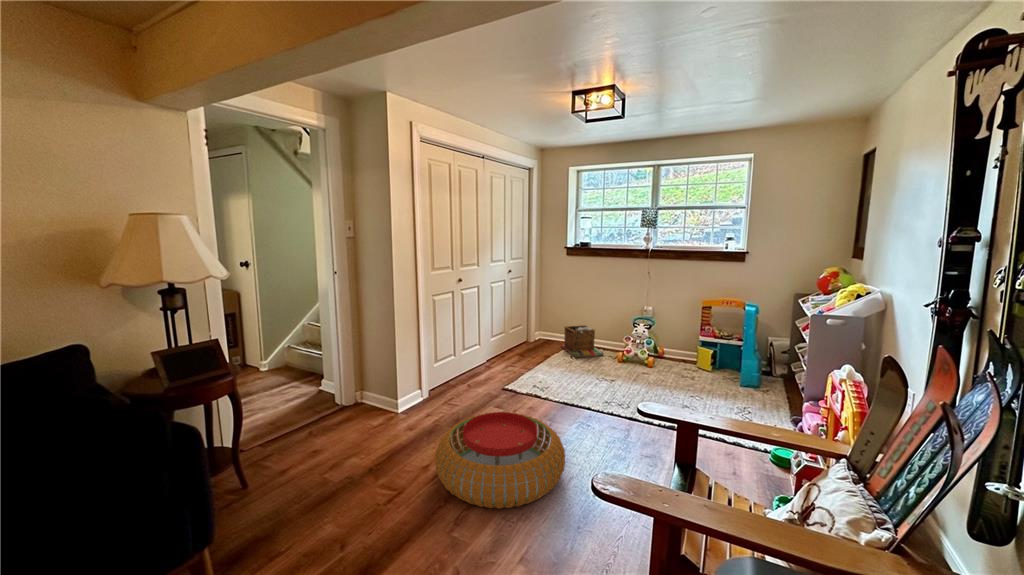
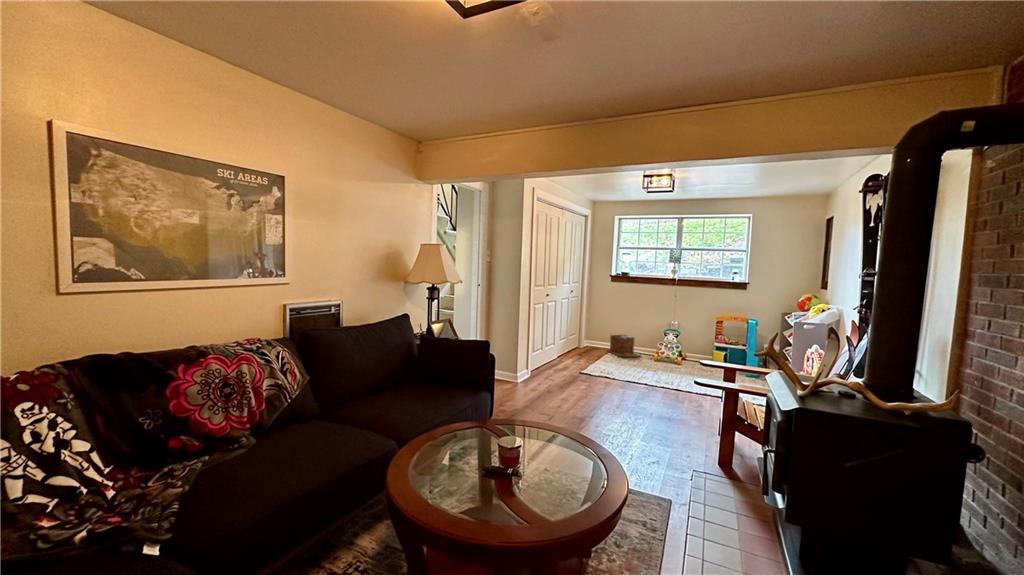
pouf: present [435,412,565,509] -> none [564,376,647,424]

